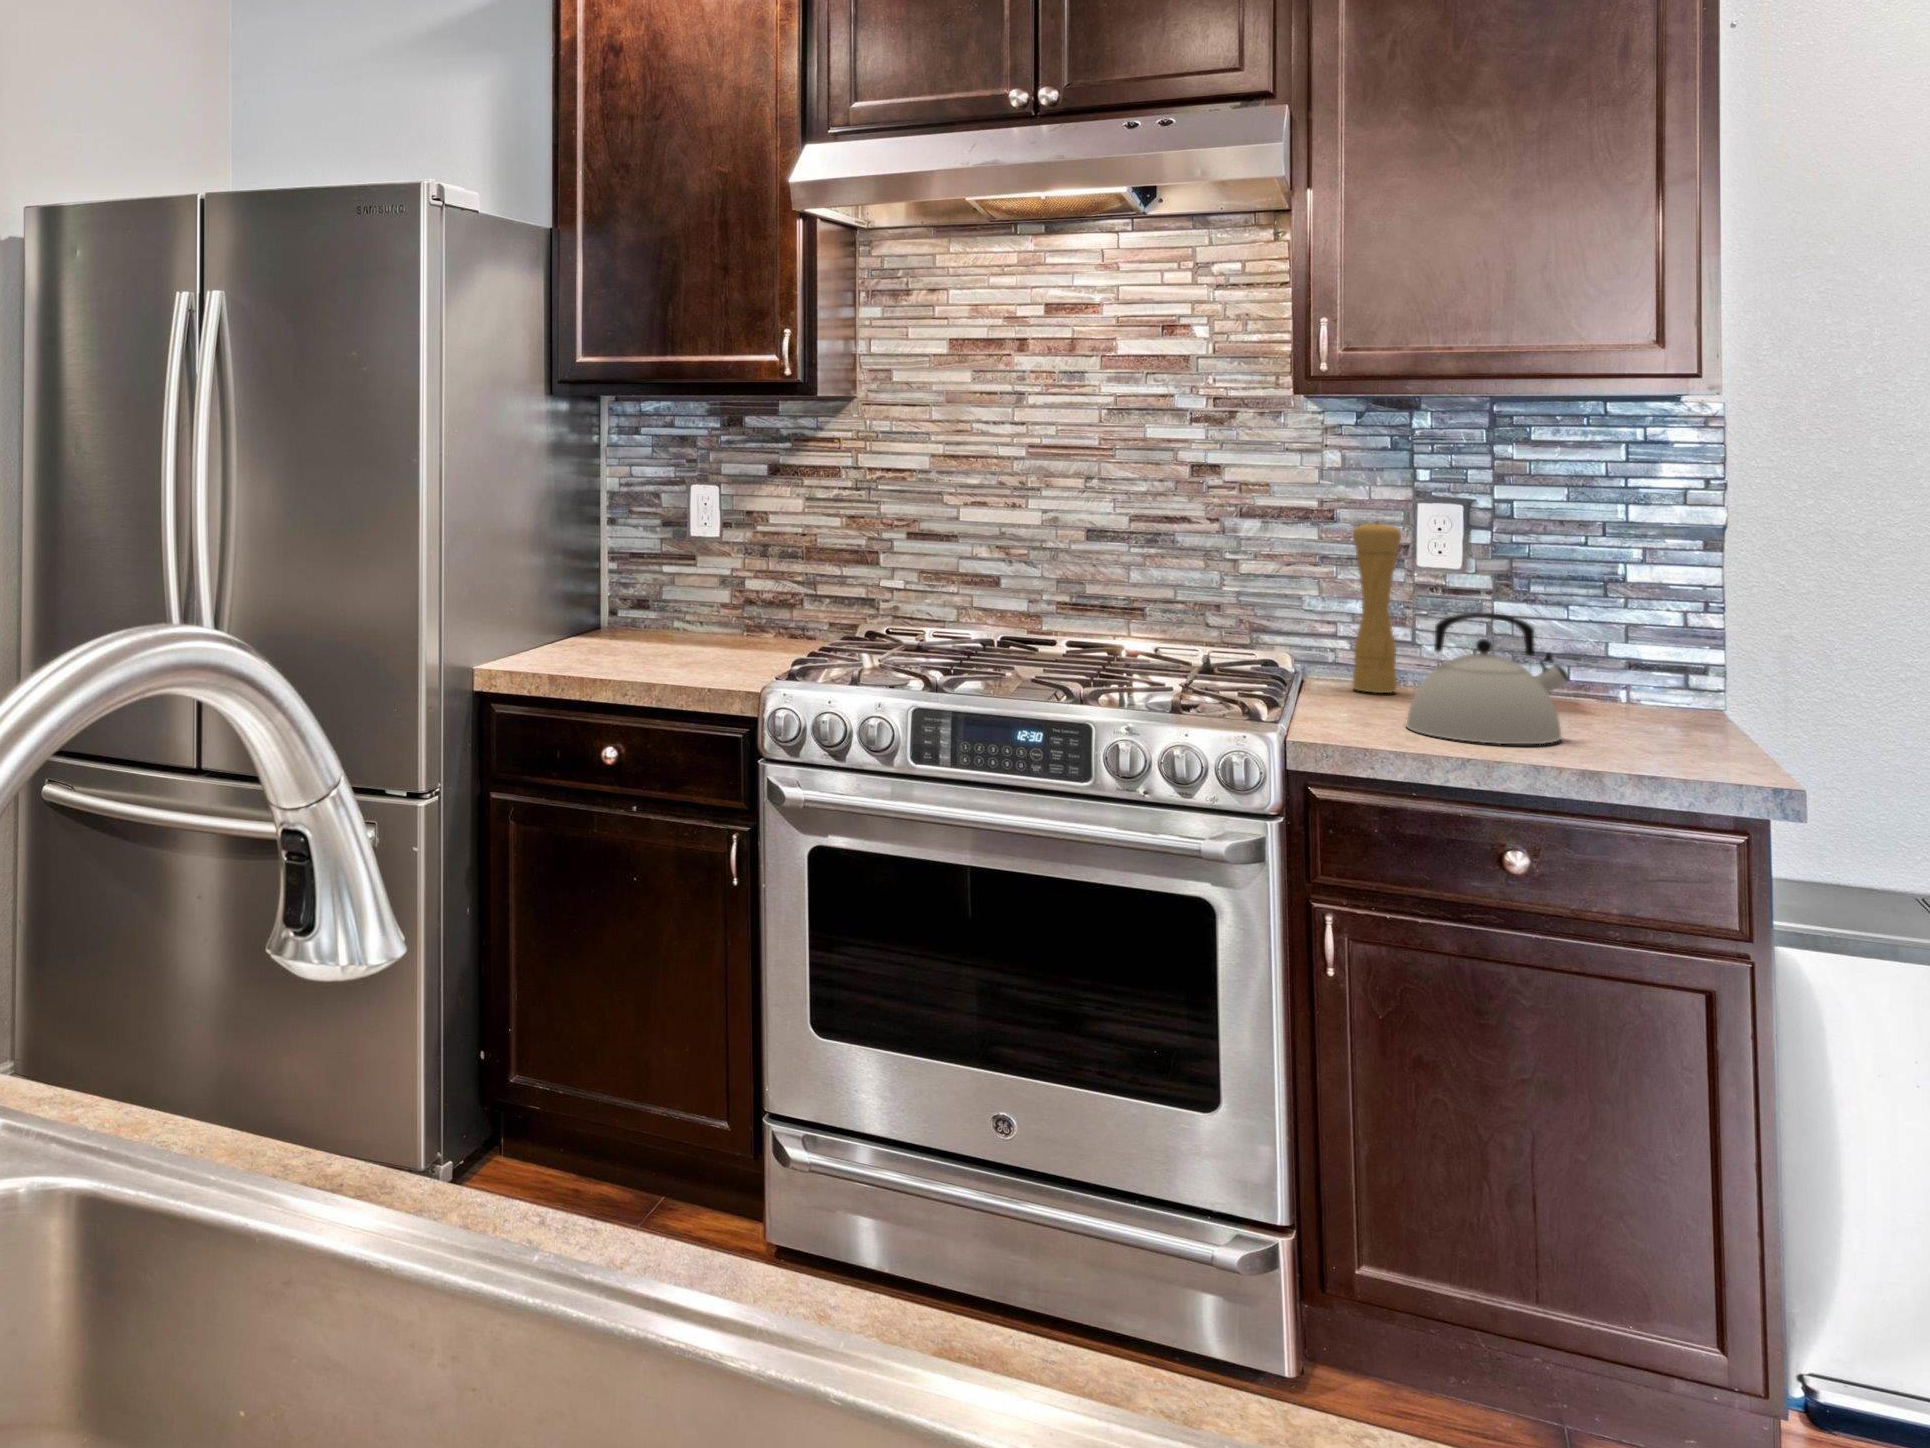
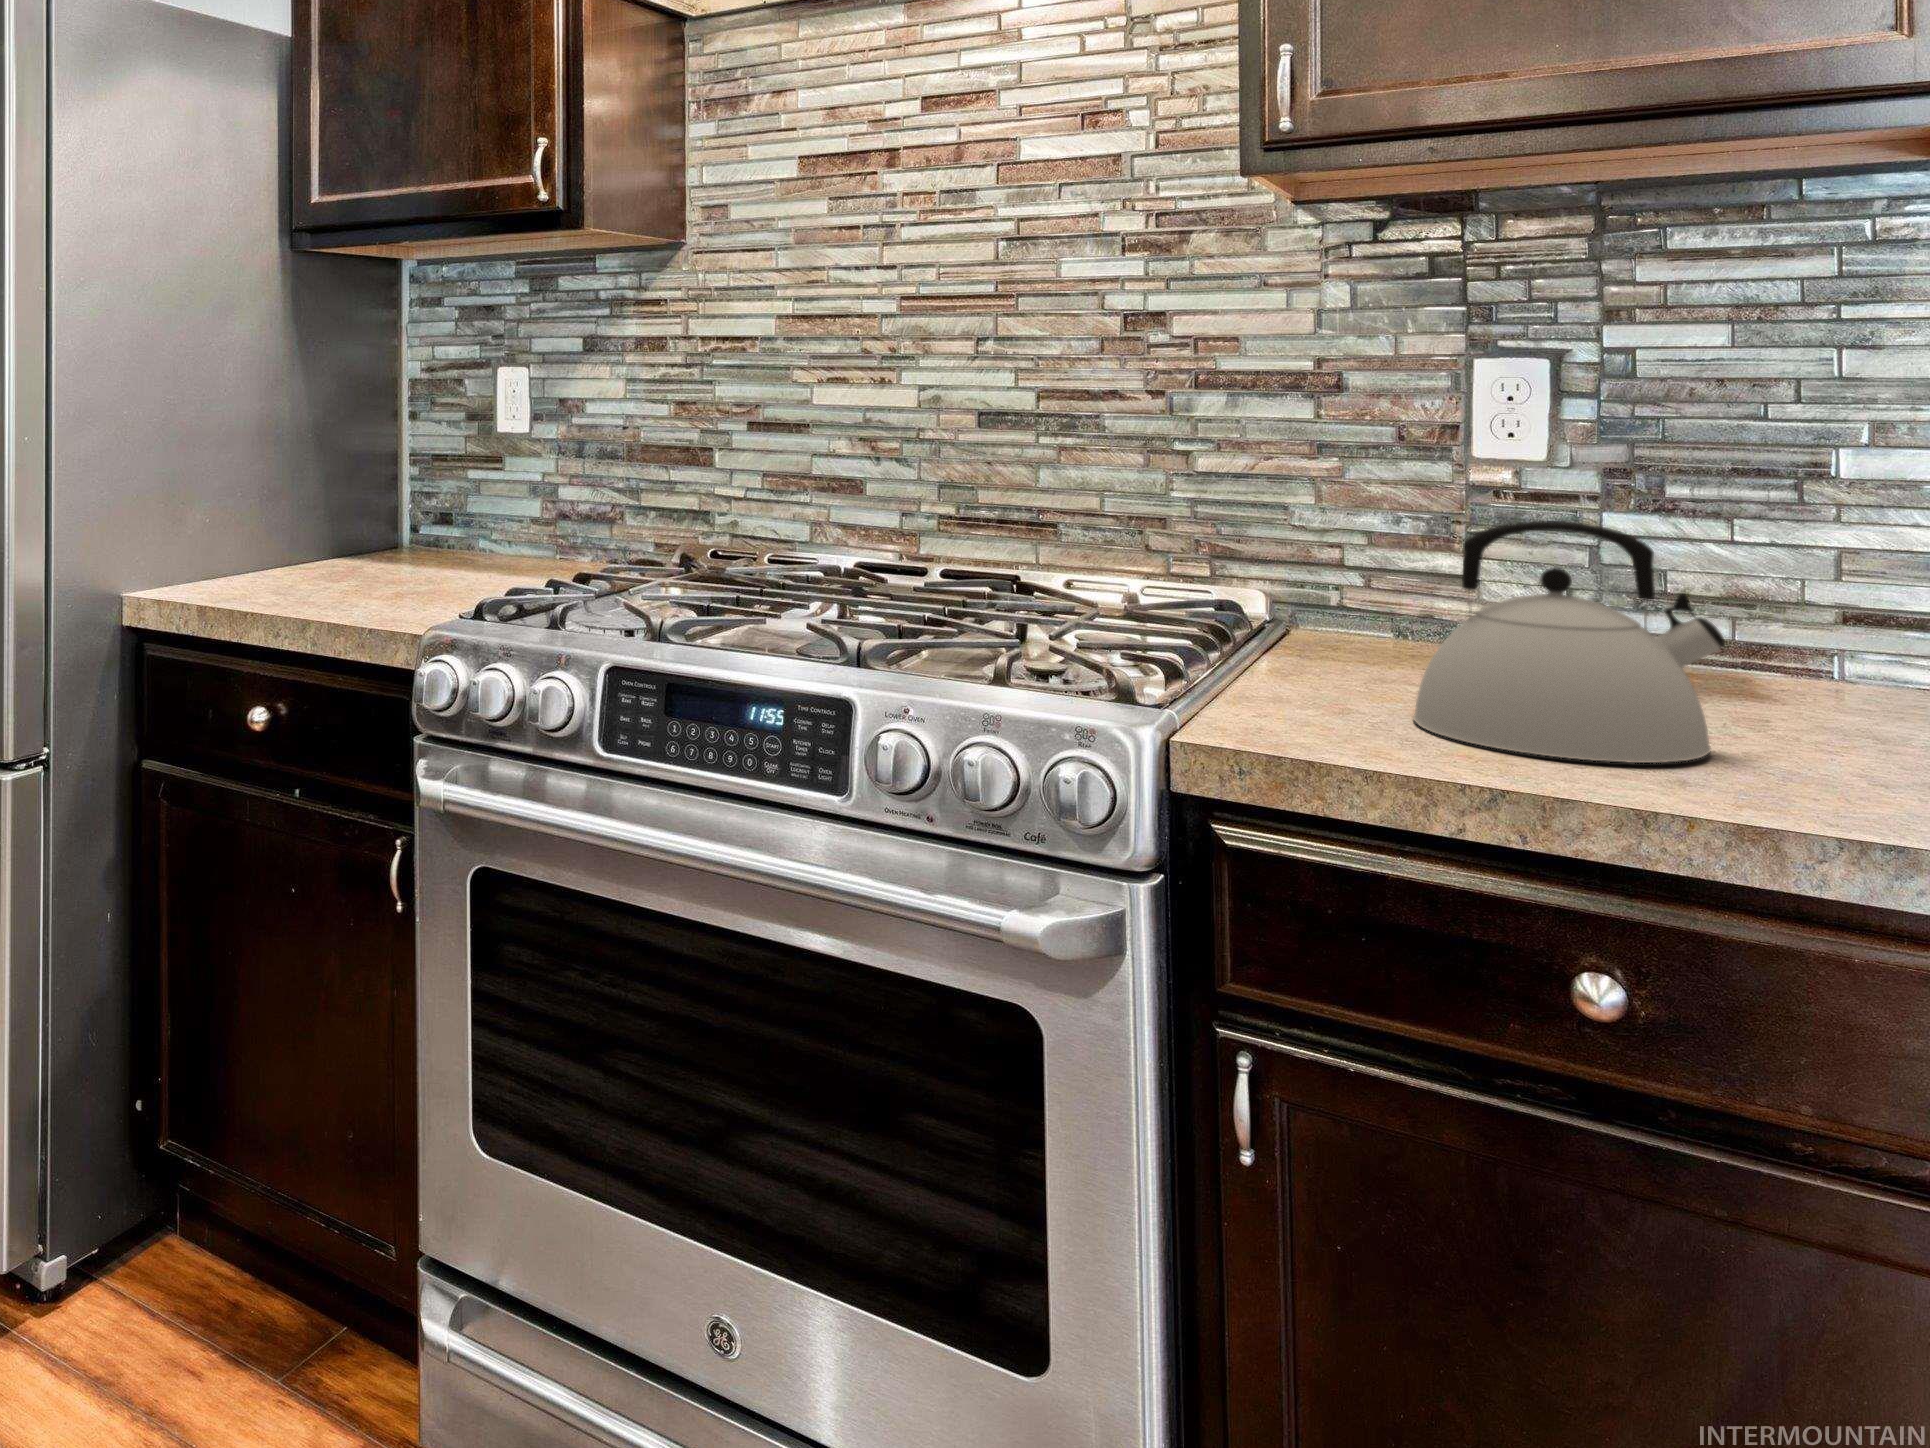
pepper mill: present [1353,521,1401,693] -> none [1355,384,1435,657]

